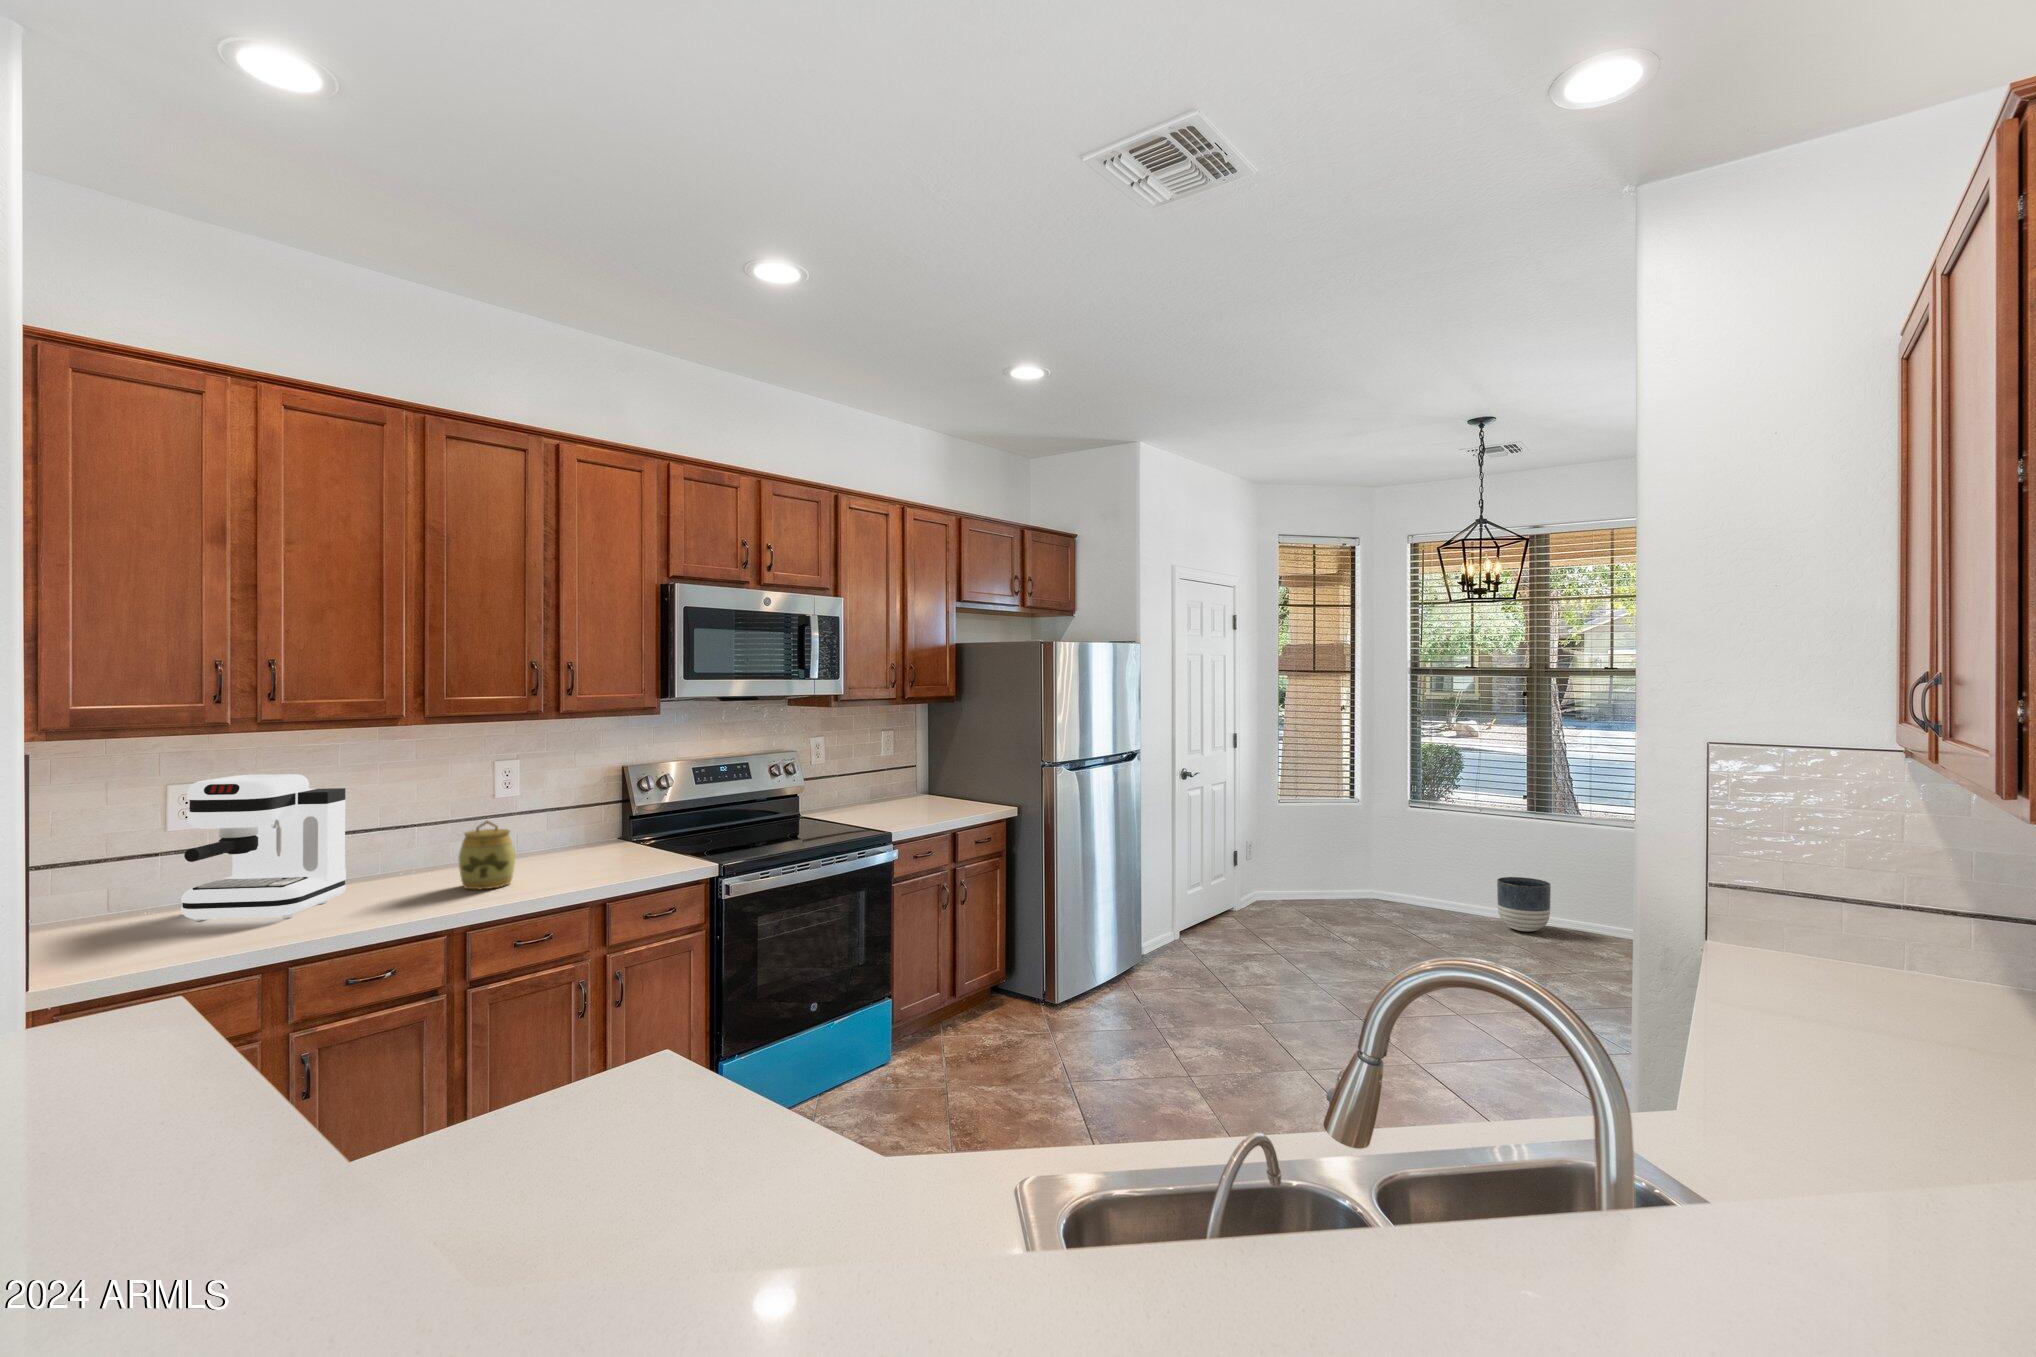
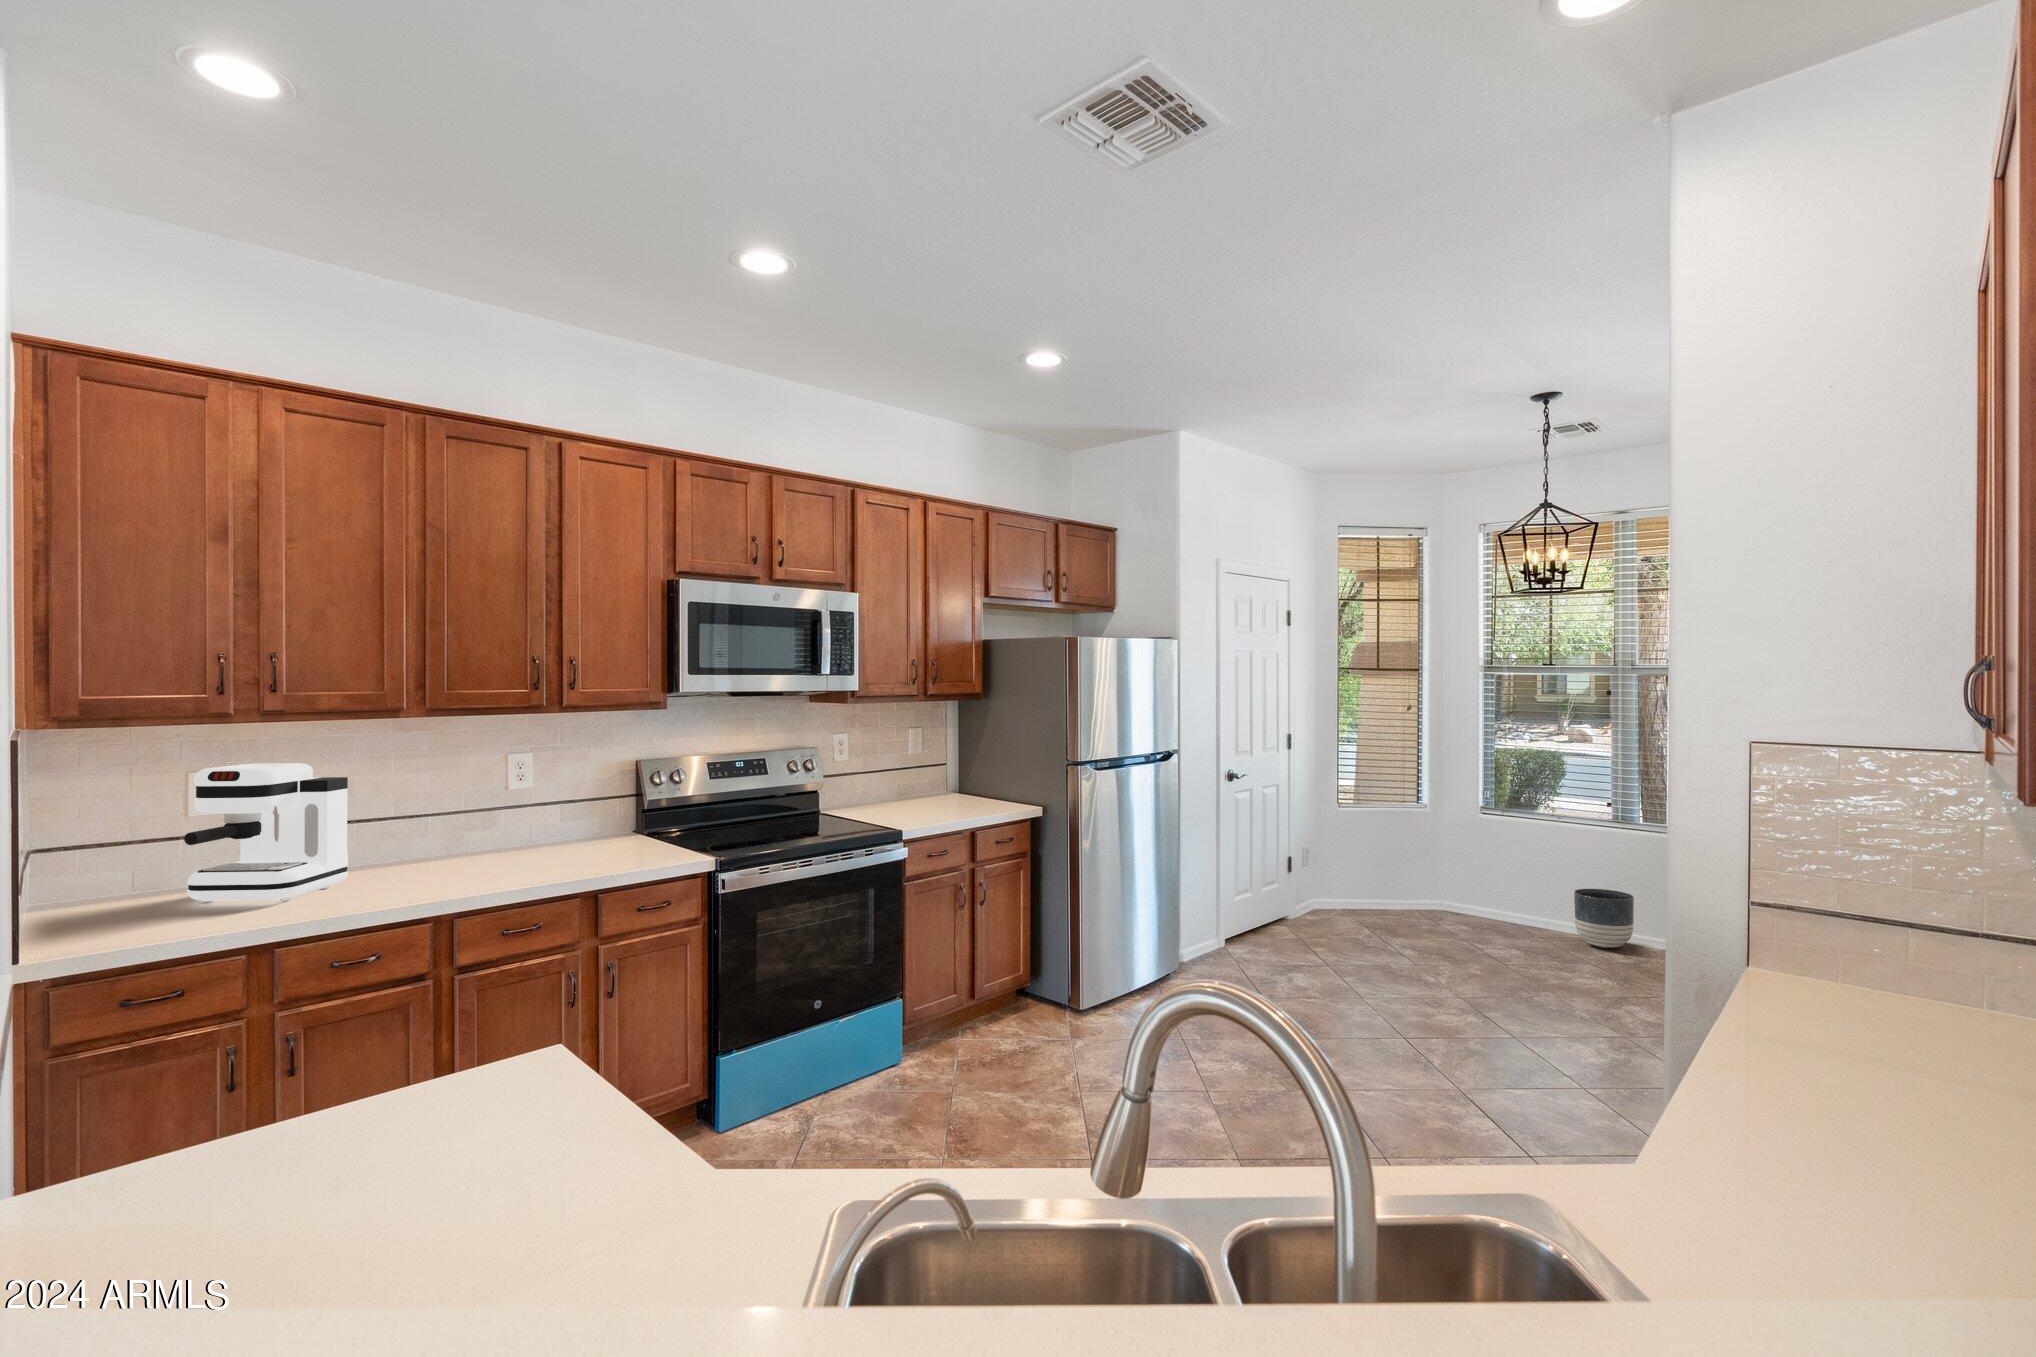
jar: present [459,821,515,889] -> none [458,810,512,878]

